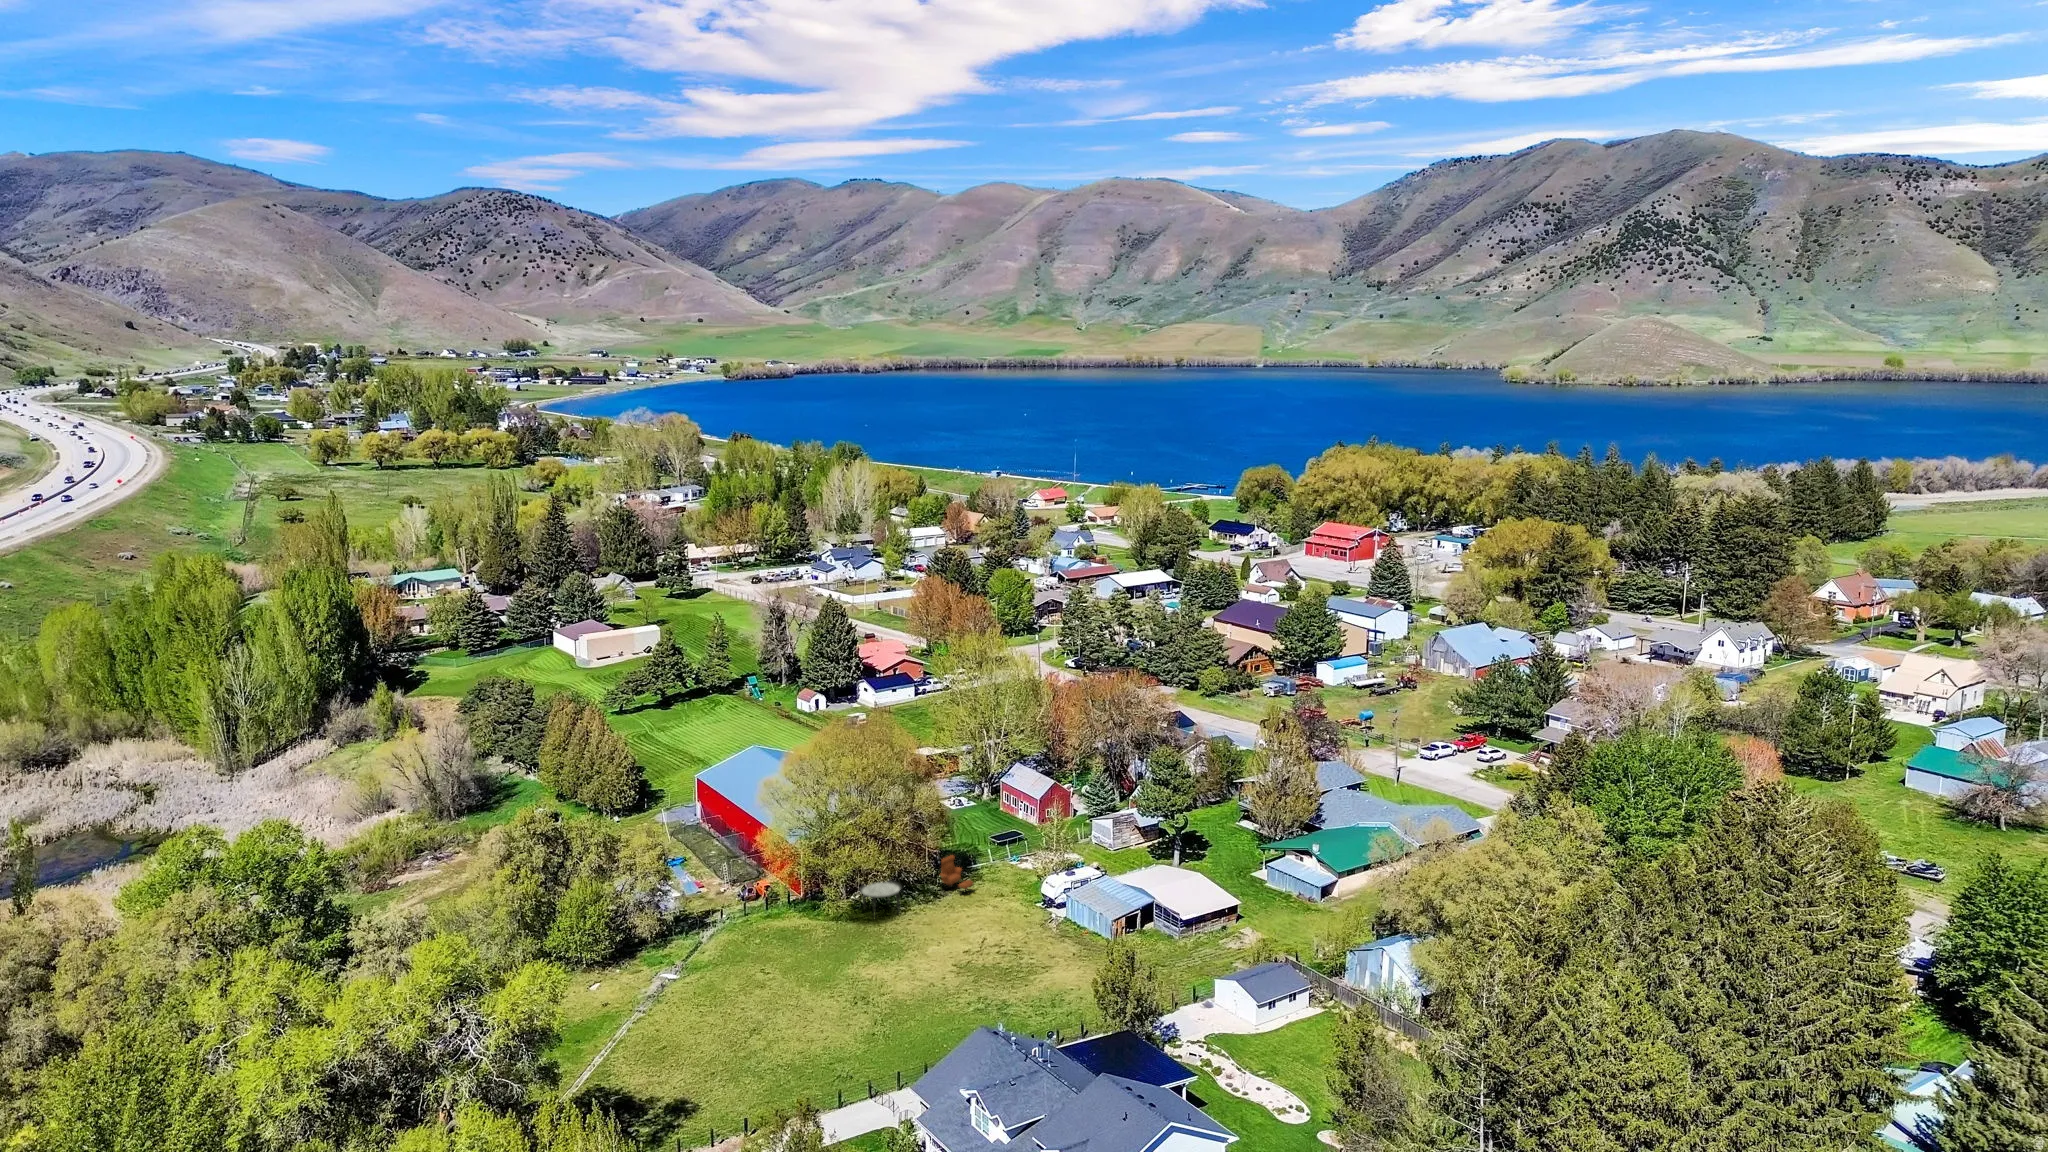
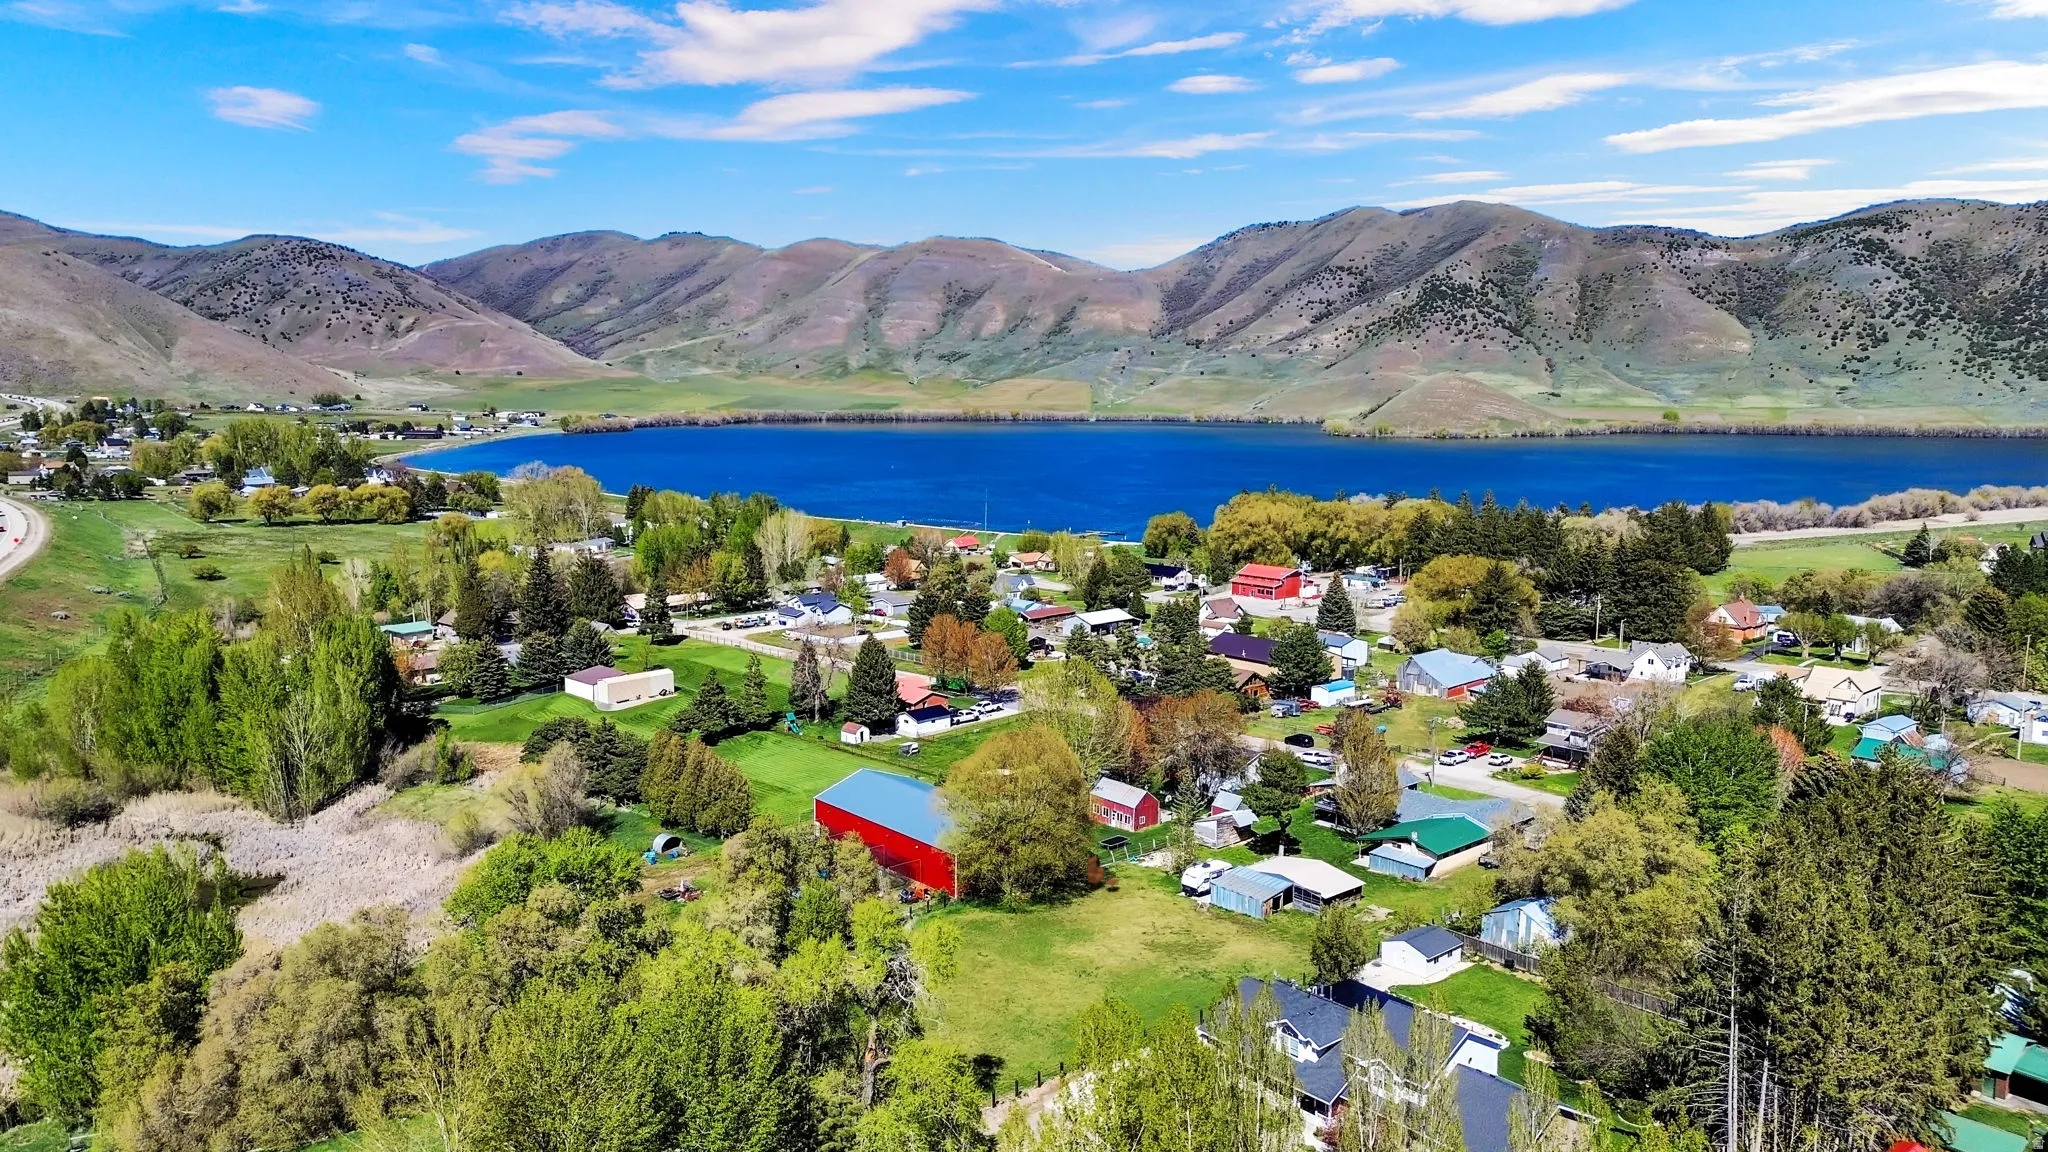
round table: present [859,880,902,919] -> none [1026,880,1066,915]

